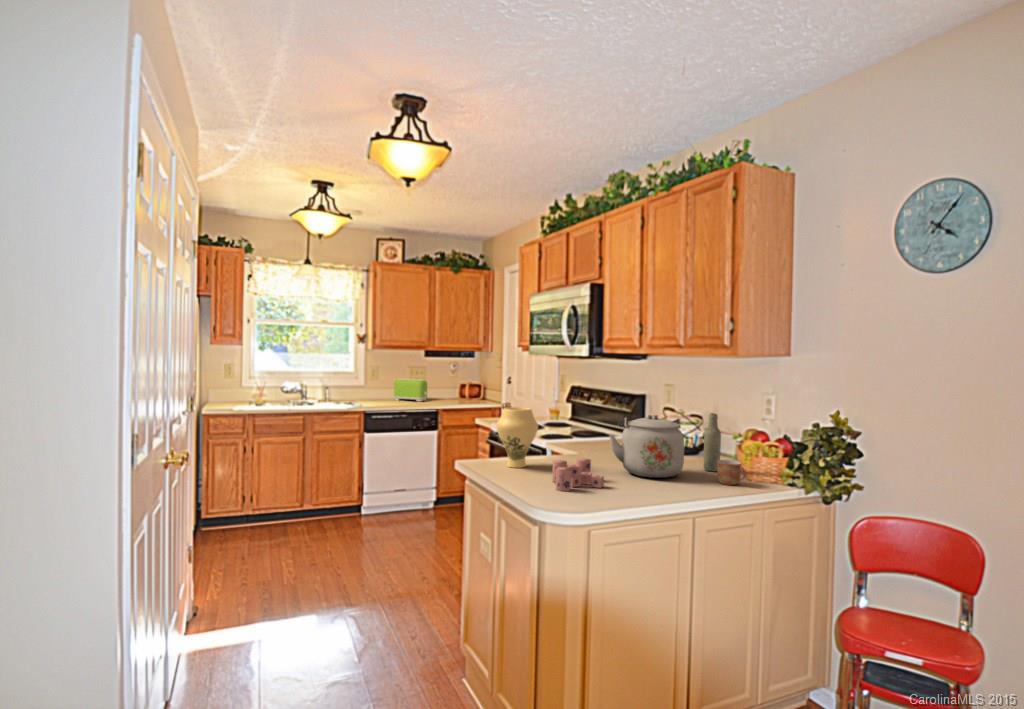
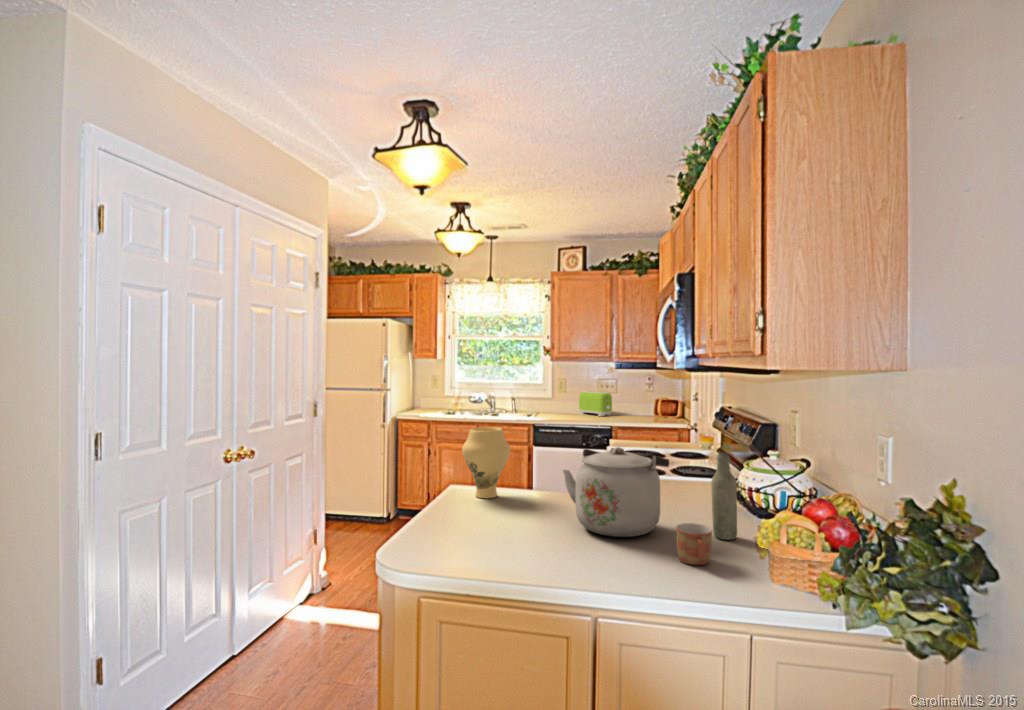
candle: present [552,458,604,491] -> none [443,494,519,536]

